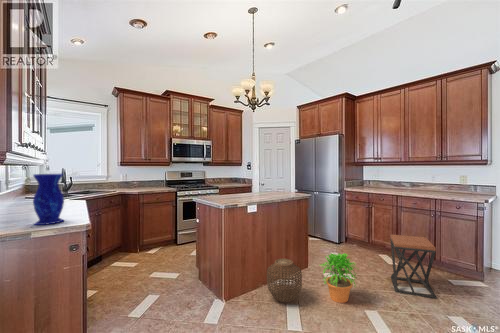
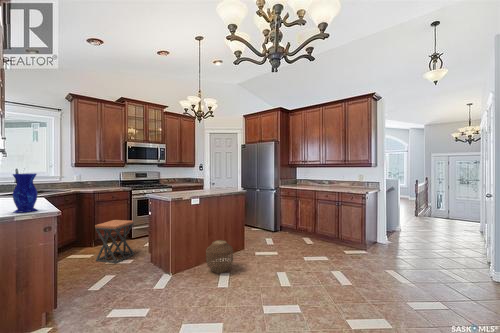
stool: present [390,234,436,299] -> present [95,220,134,263]
potted plant: present [322,253,356,303] -> none [247,233,276,270]

